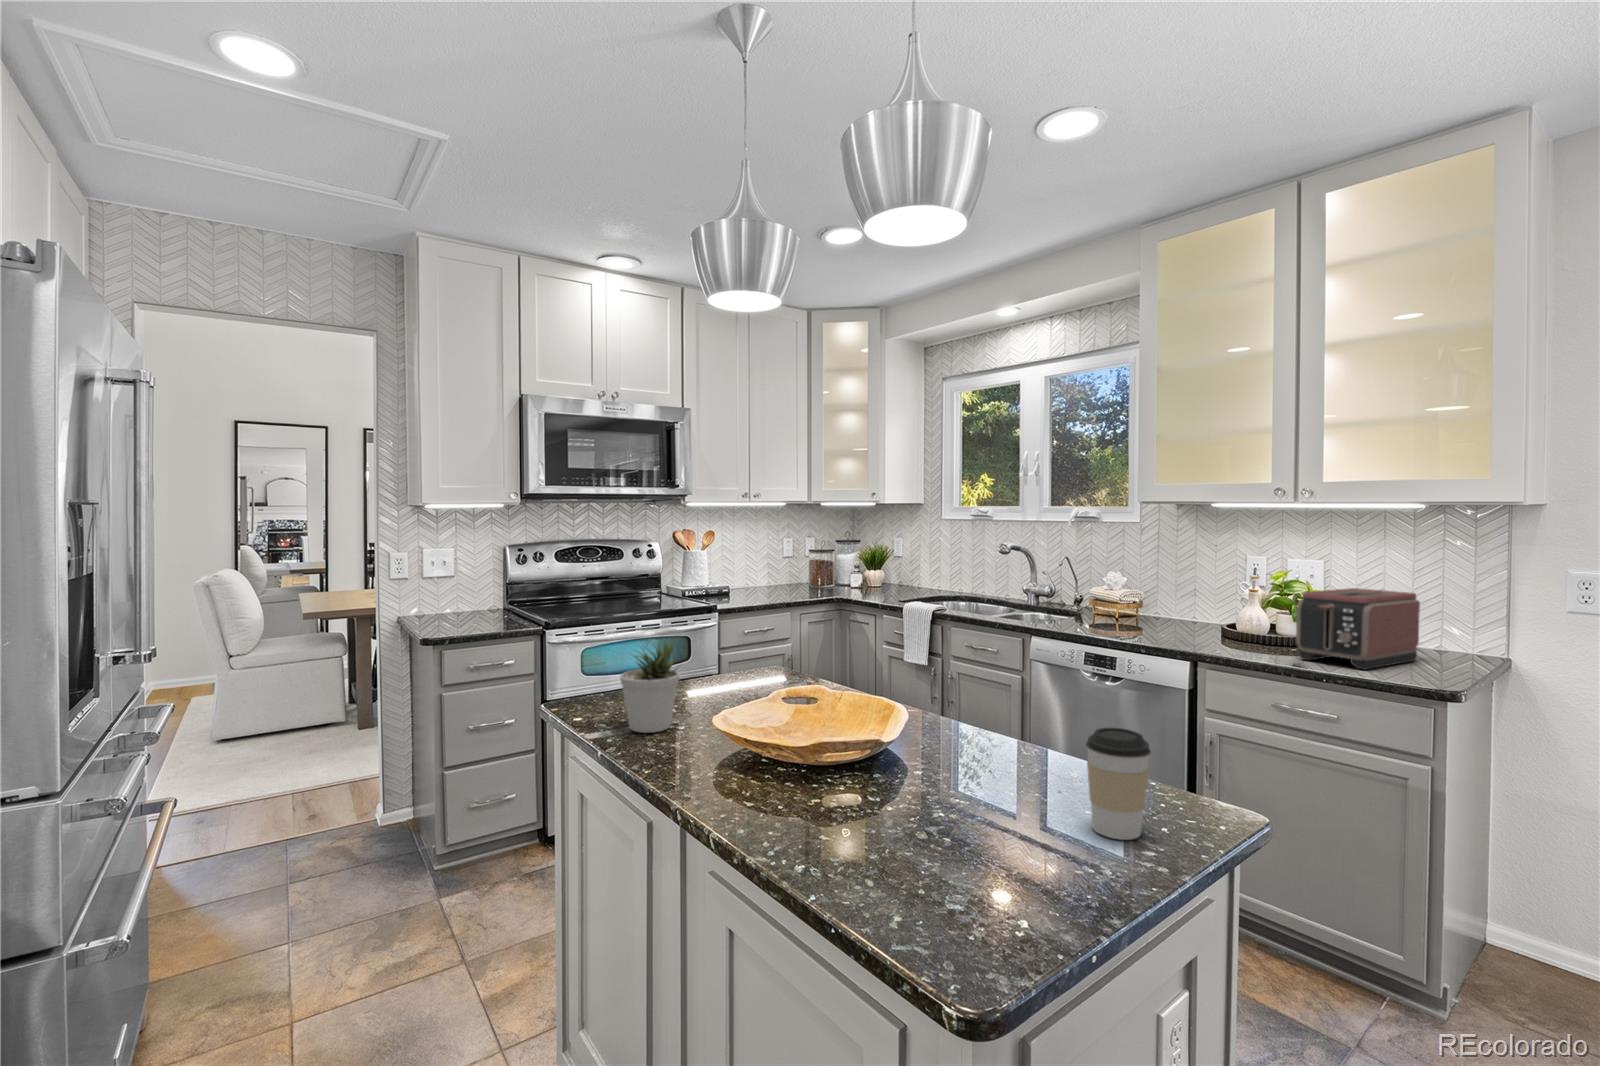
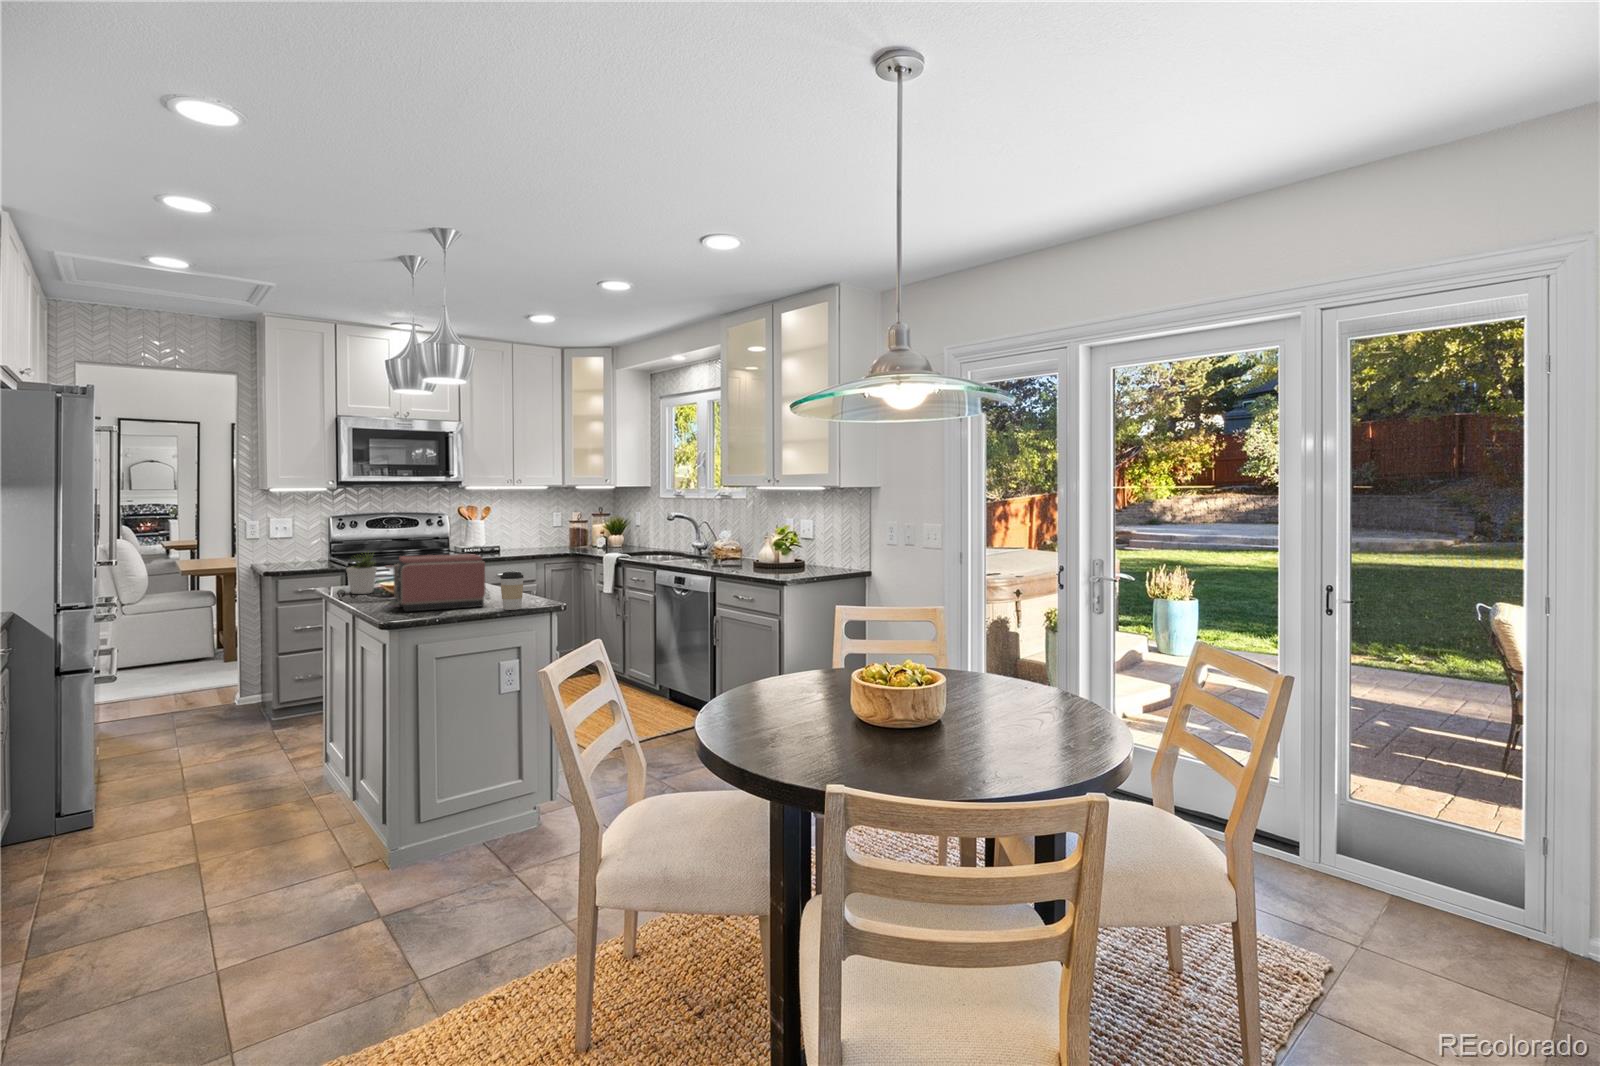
toaster: present [1296,588,1420,670] -> present [386,554,485,612]

